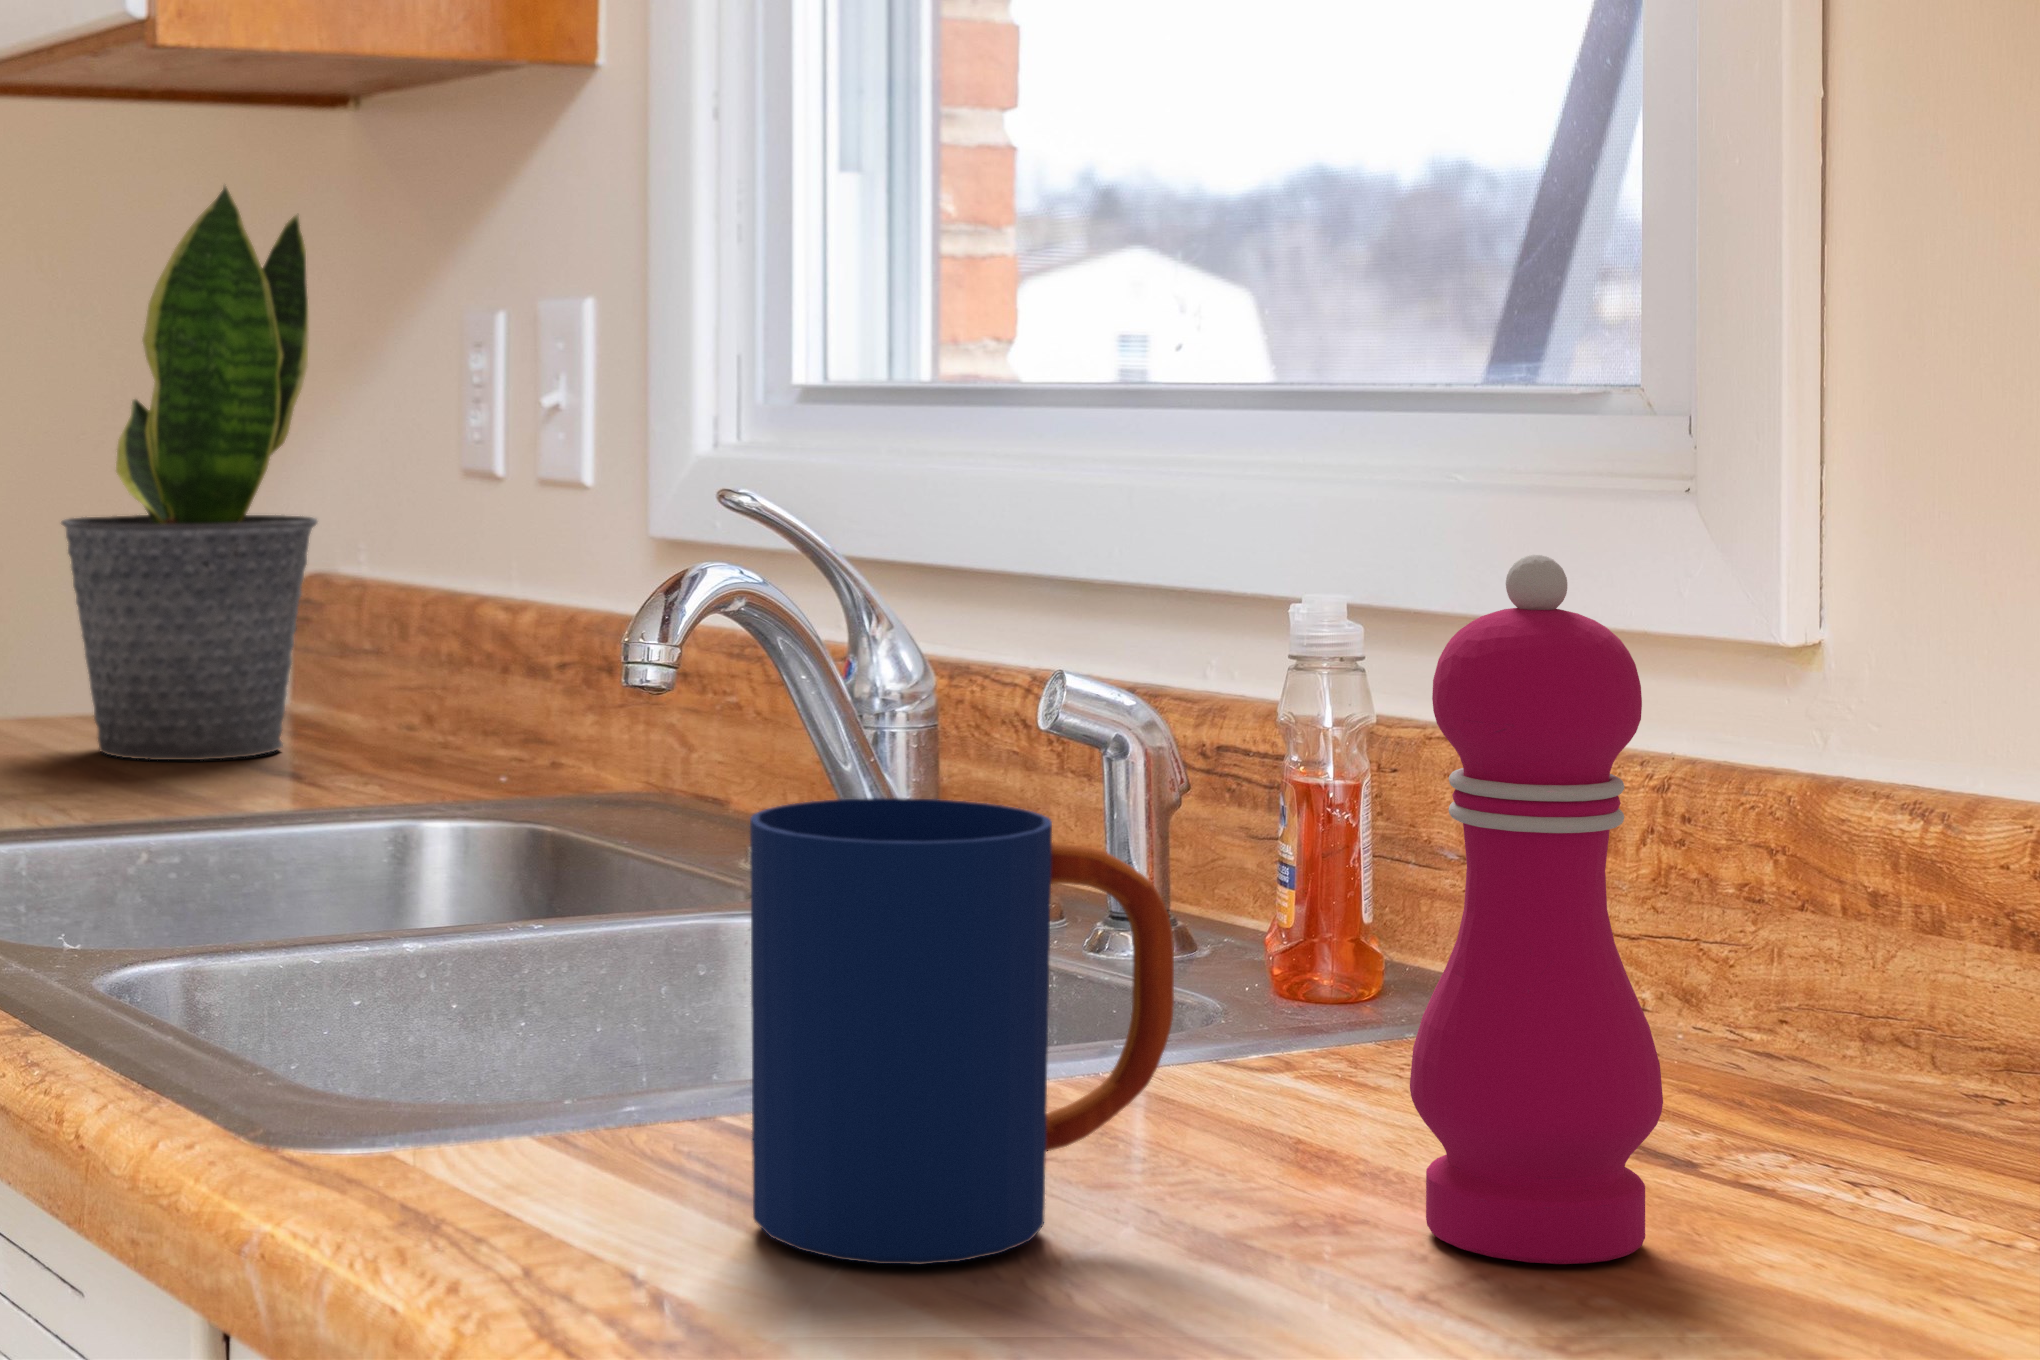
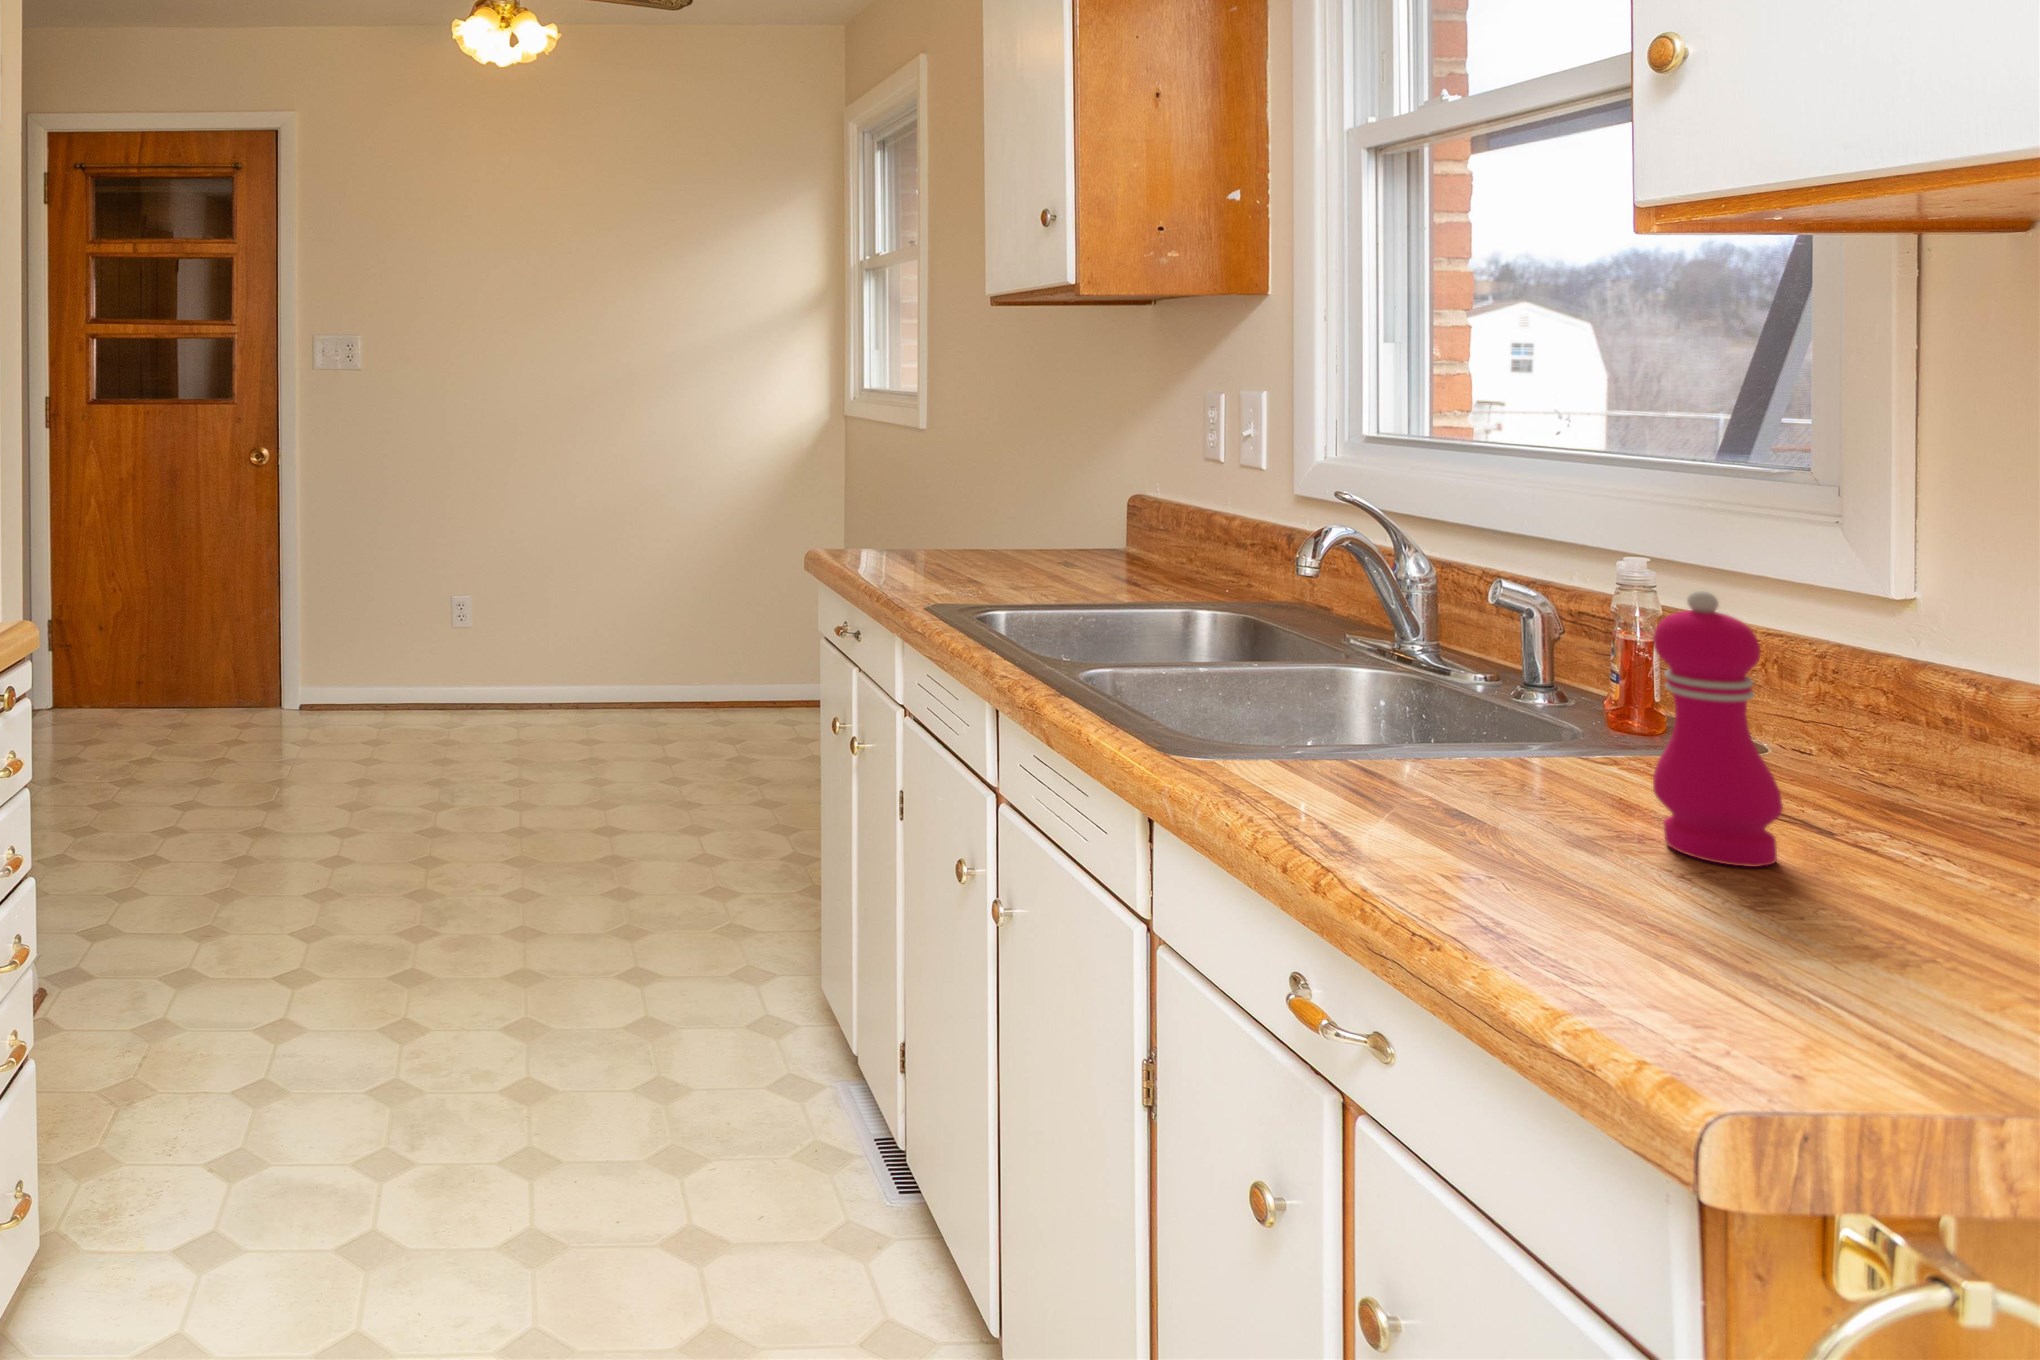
potted plant: present [61,185,317,760] -> none [1031,355,1137,574]
mug: present [750,798,1174,1265] -> none [1348,658,1537,828]

